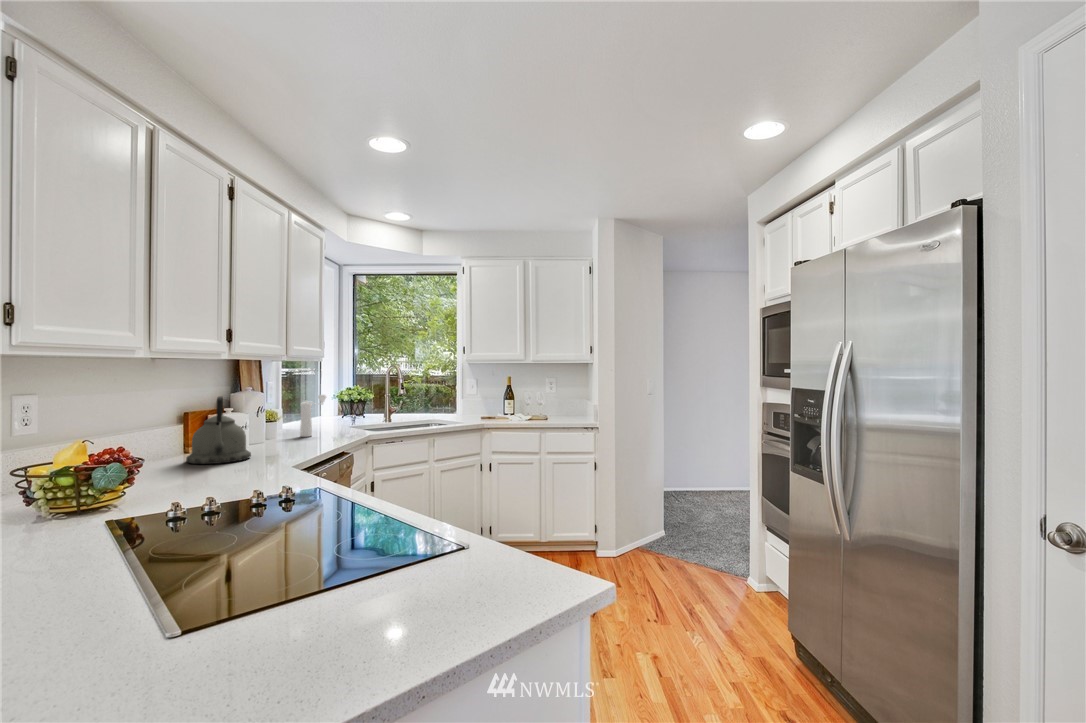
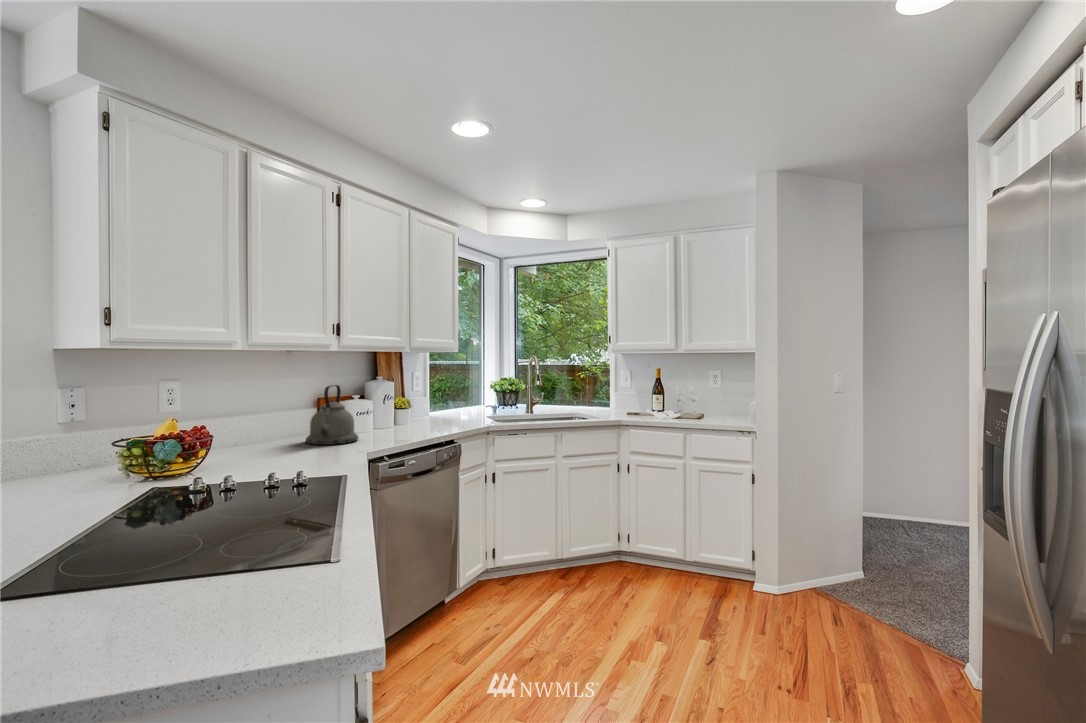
pepper mill: present [300,395,326,437] -> none [432,385,459,424]

